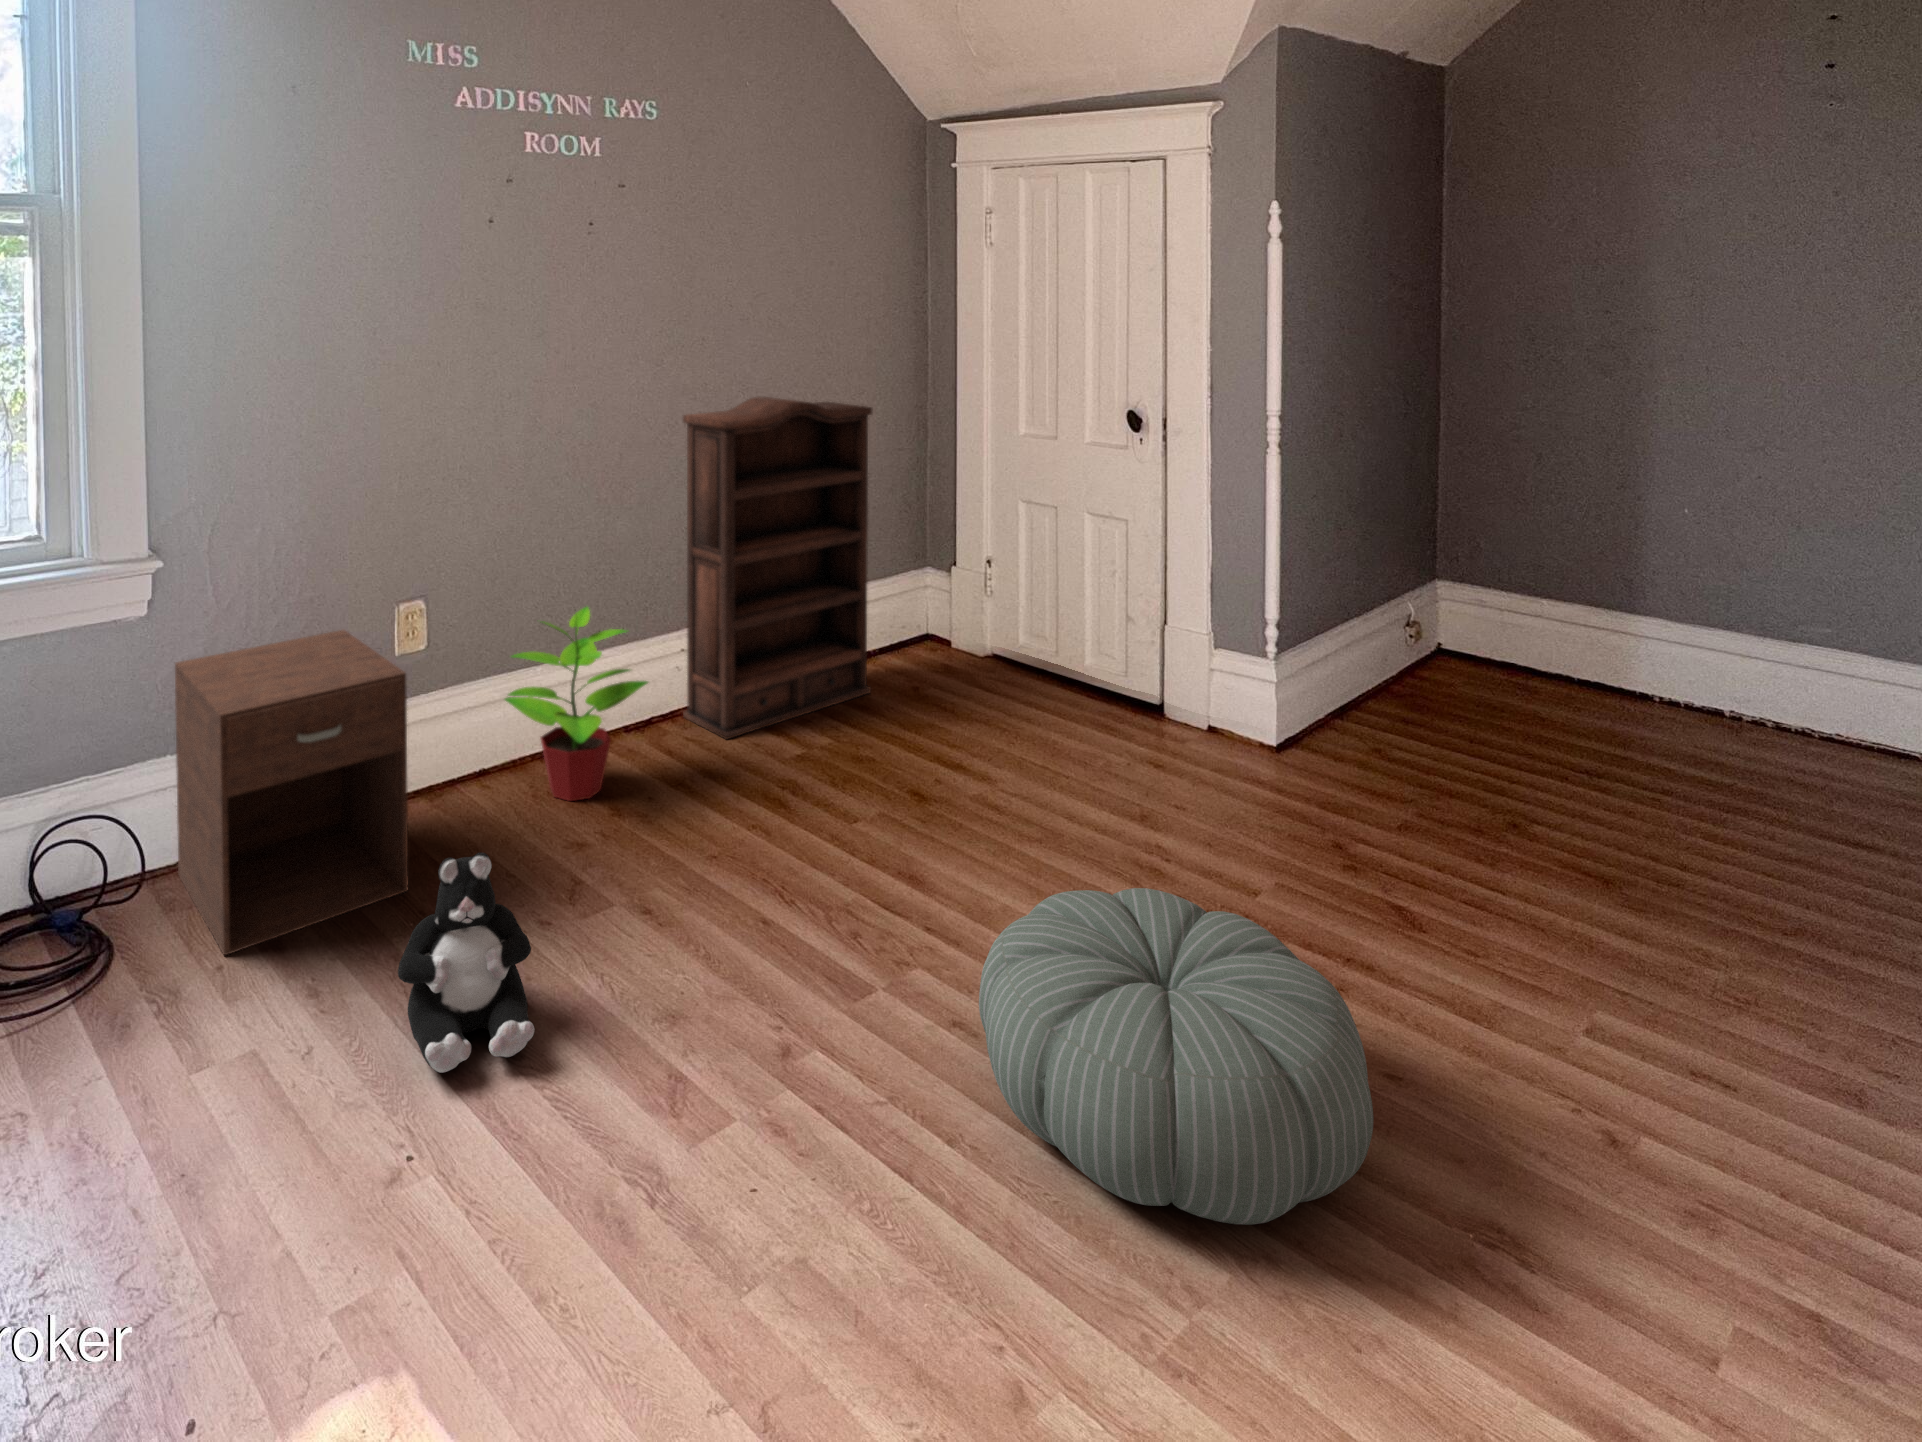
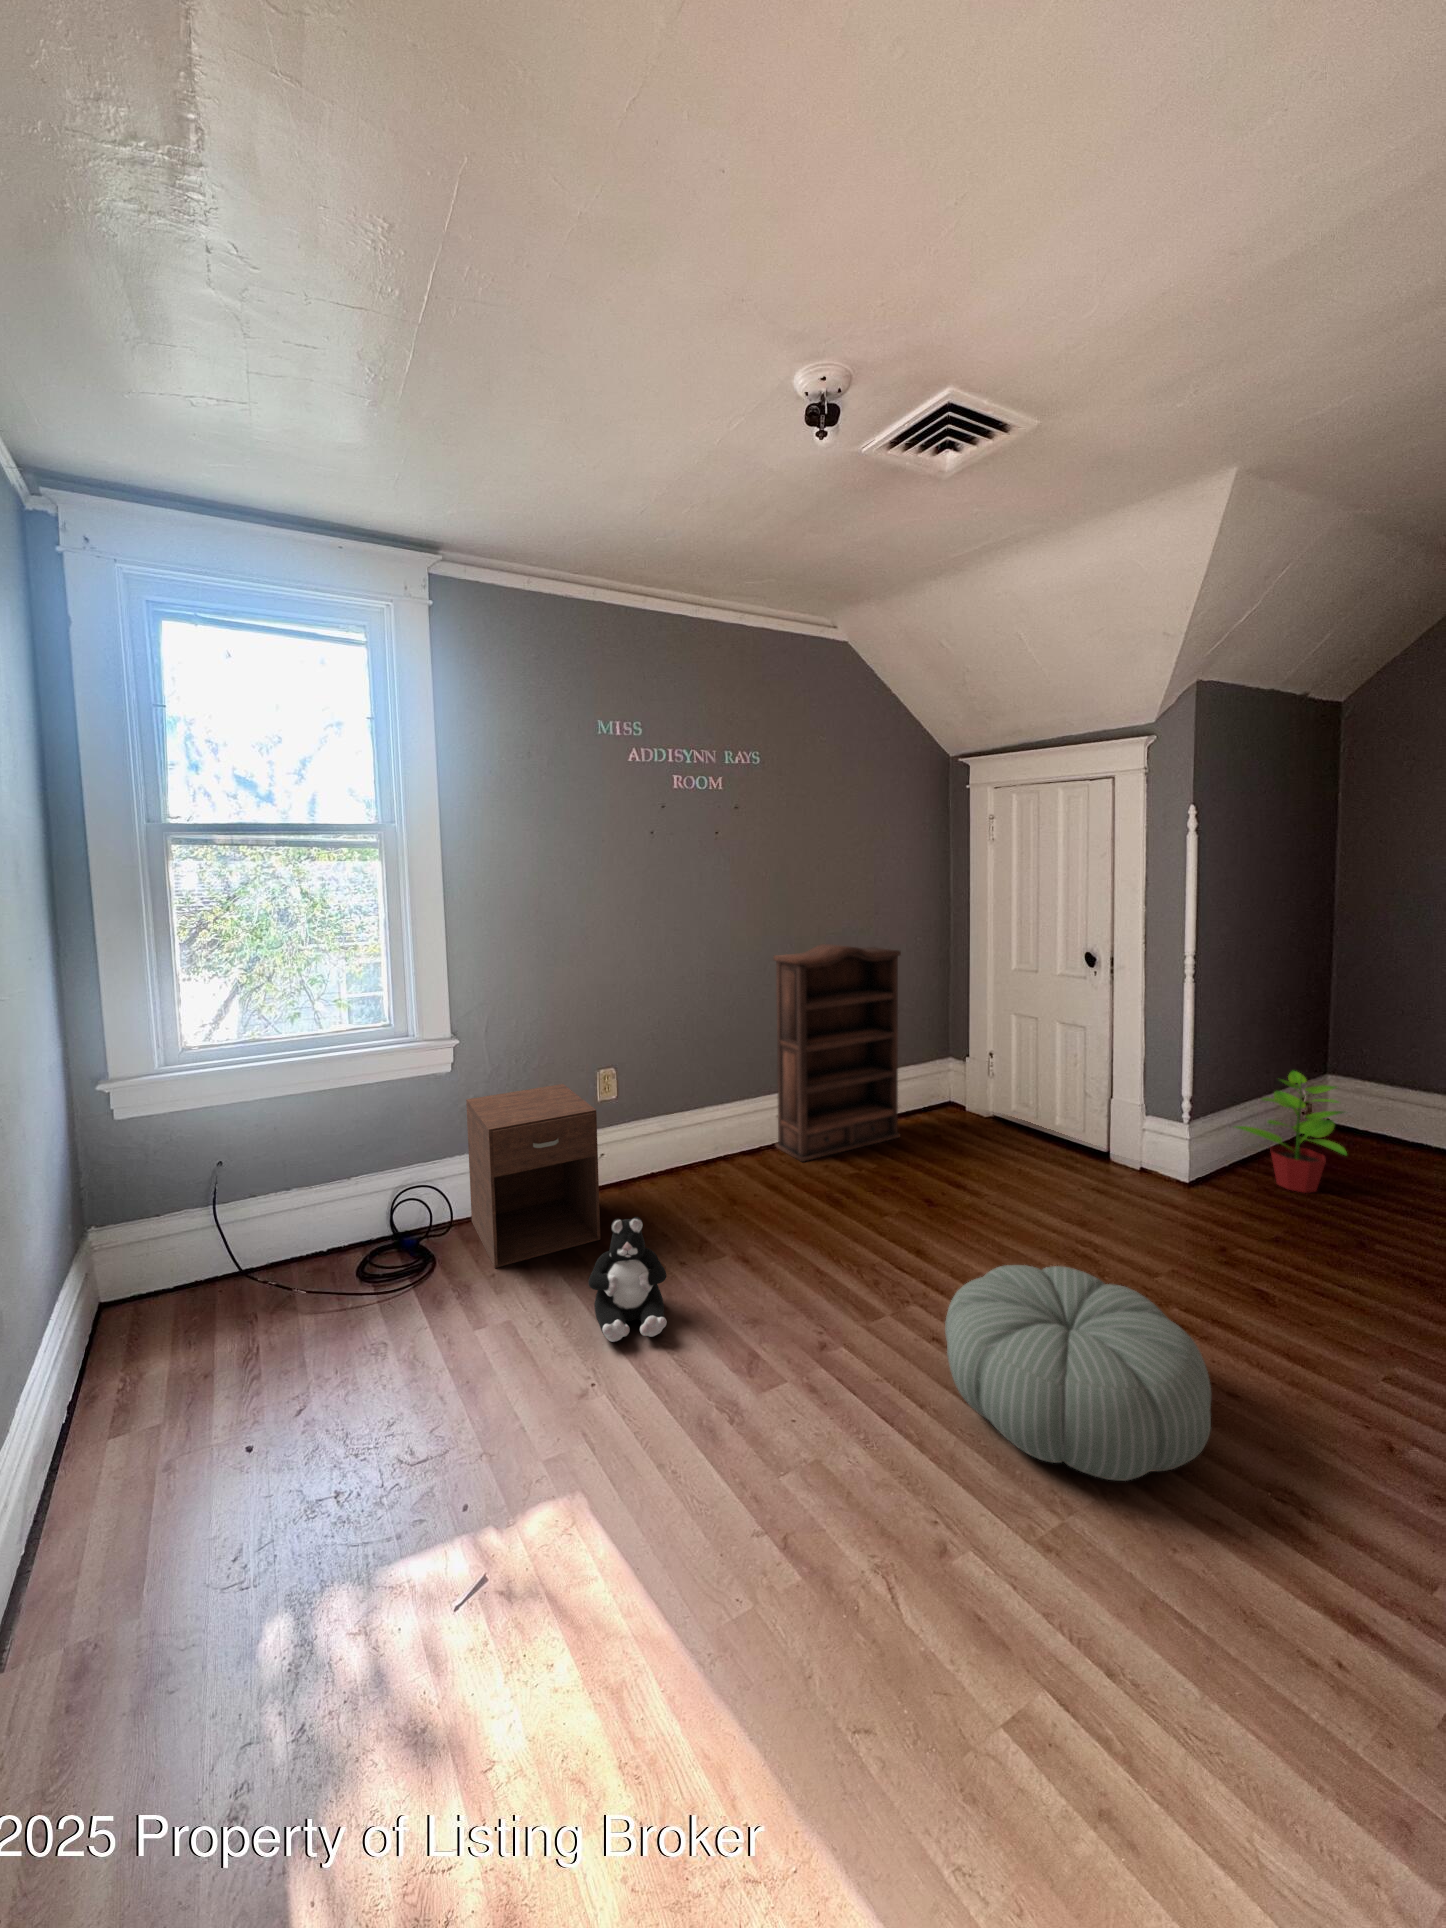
potted plant: present [505,607,648,801] -> present [1235,1070,1347,1193]

